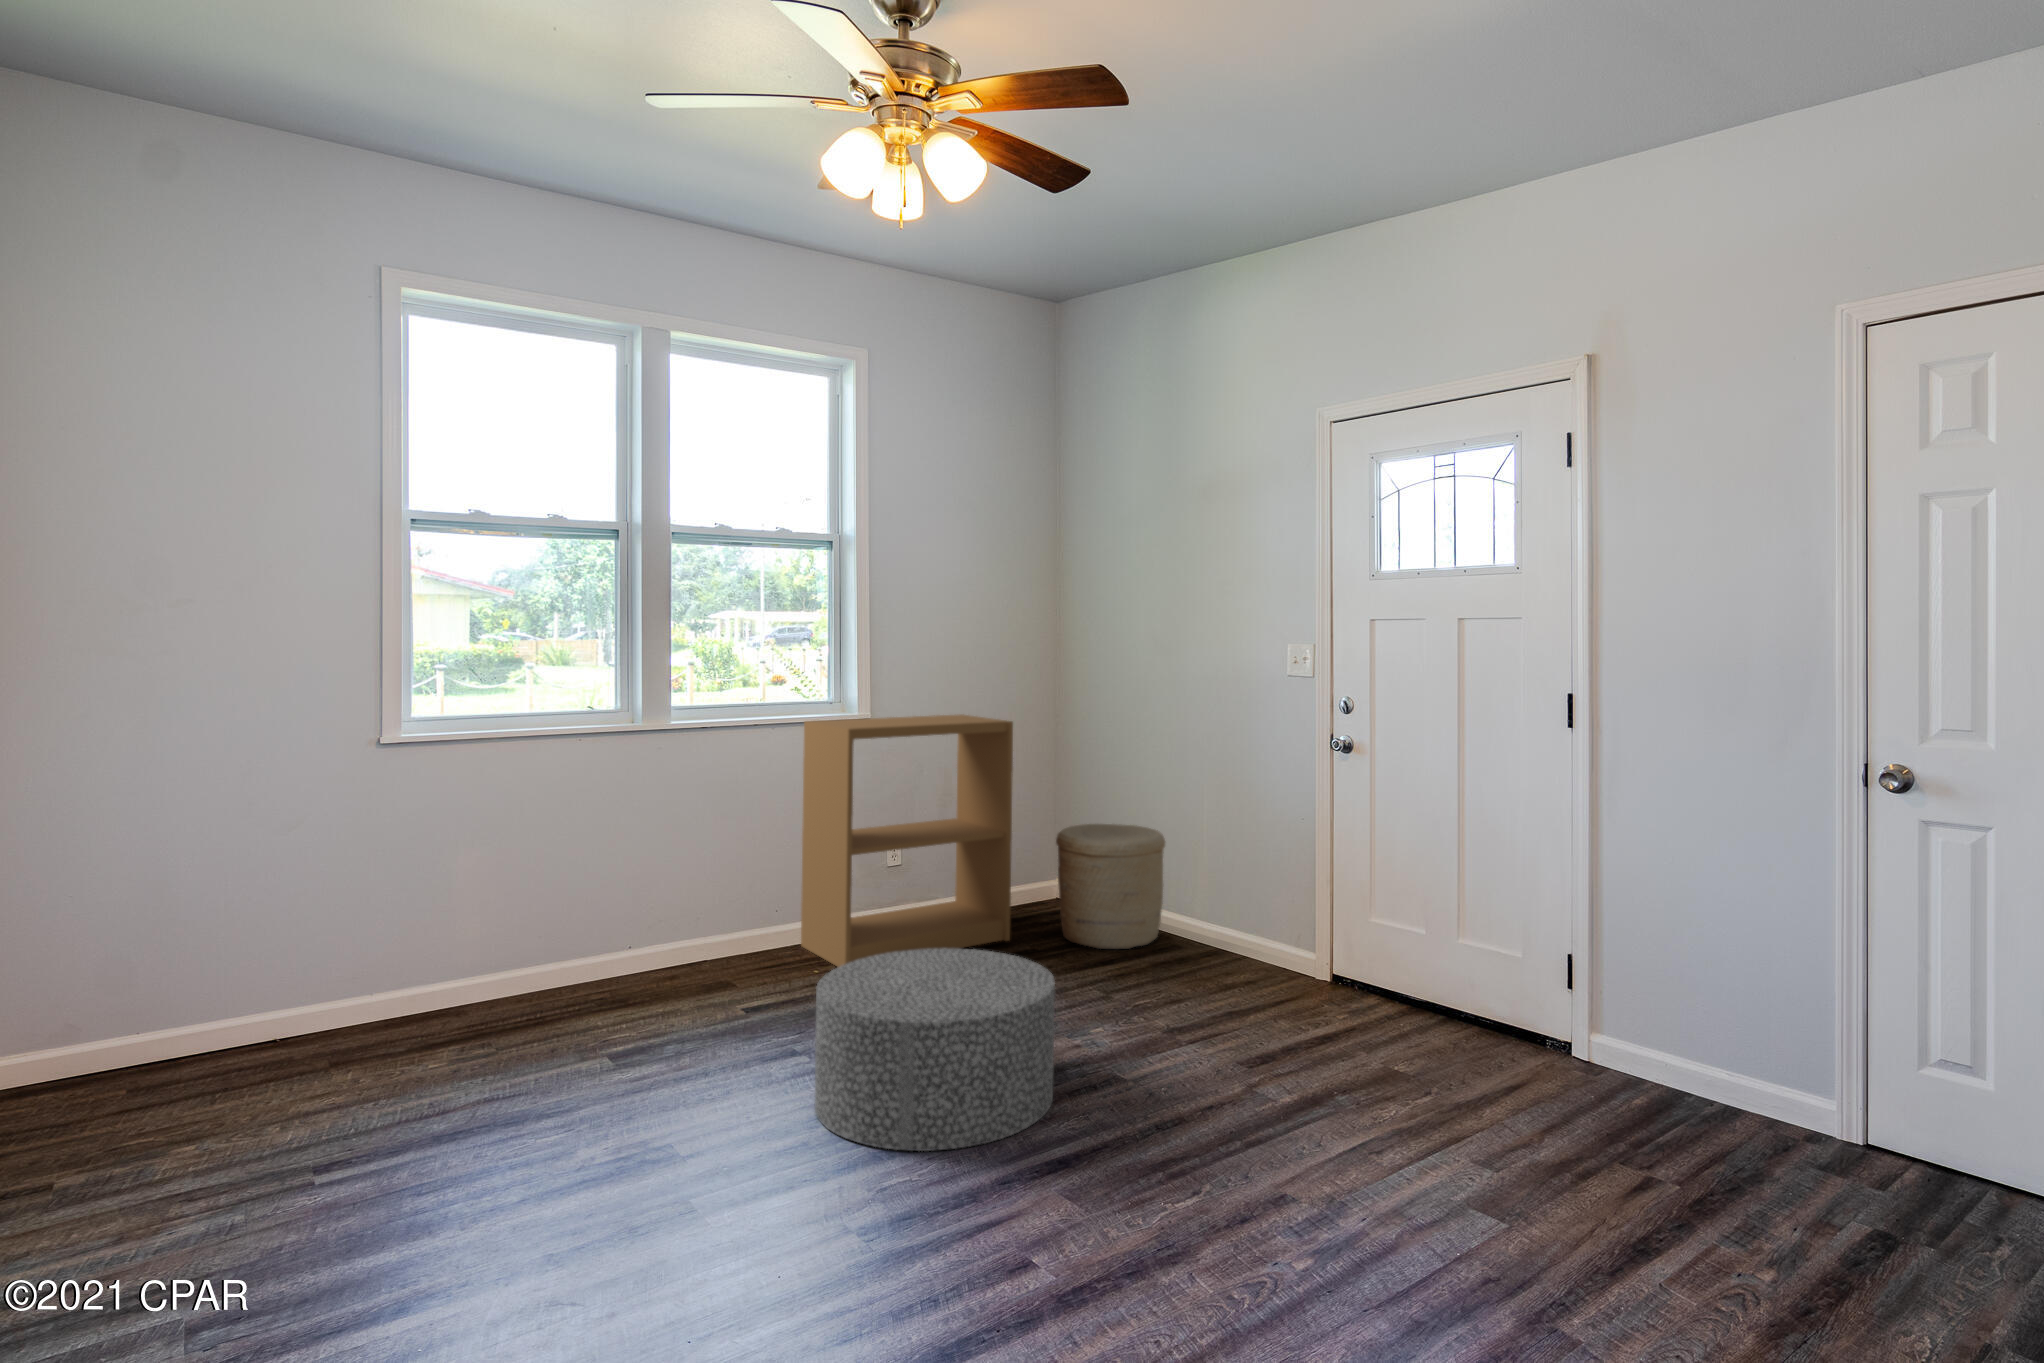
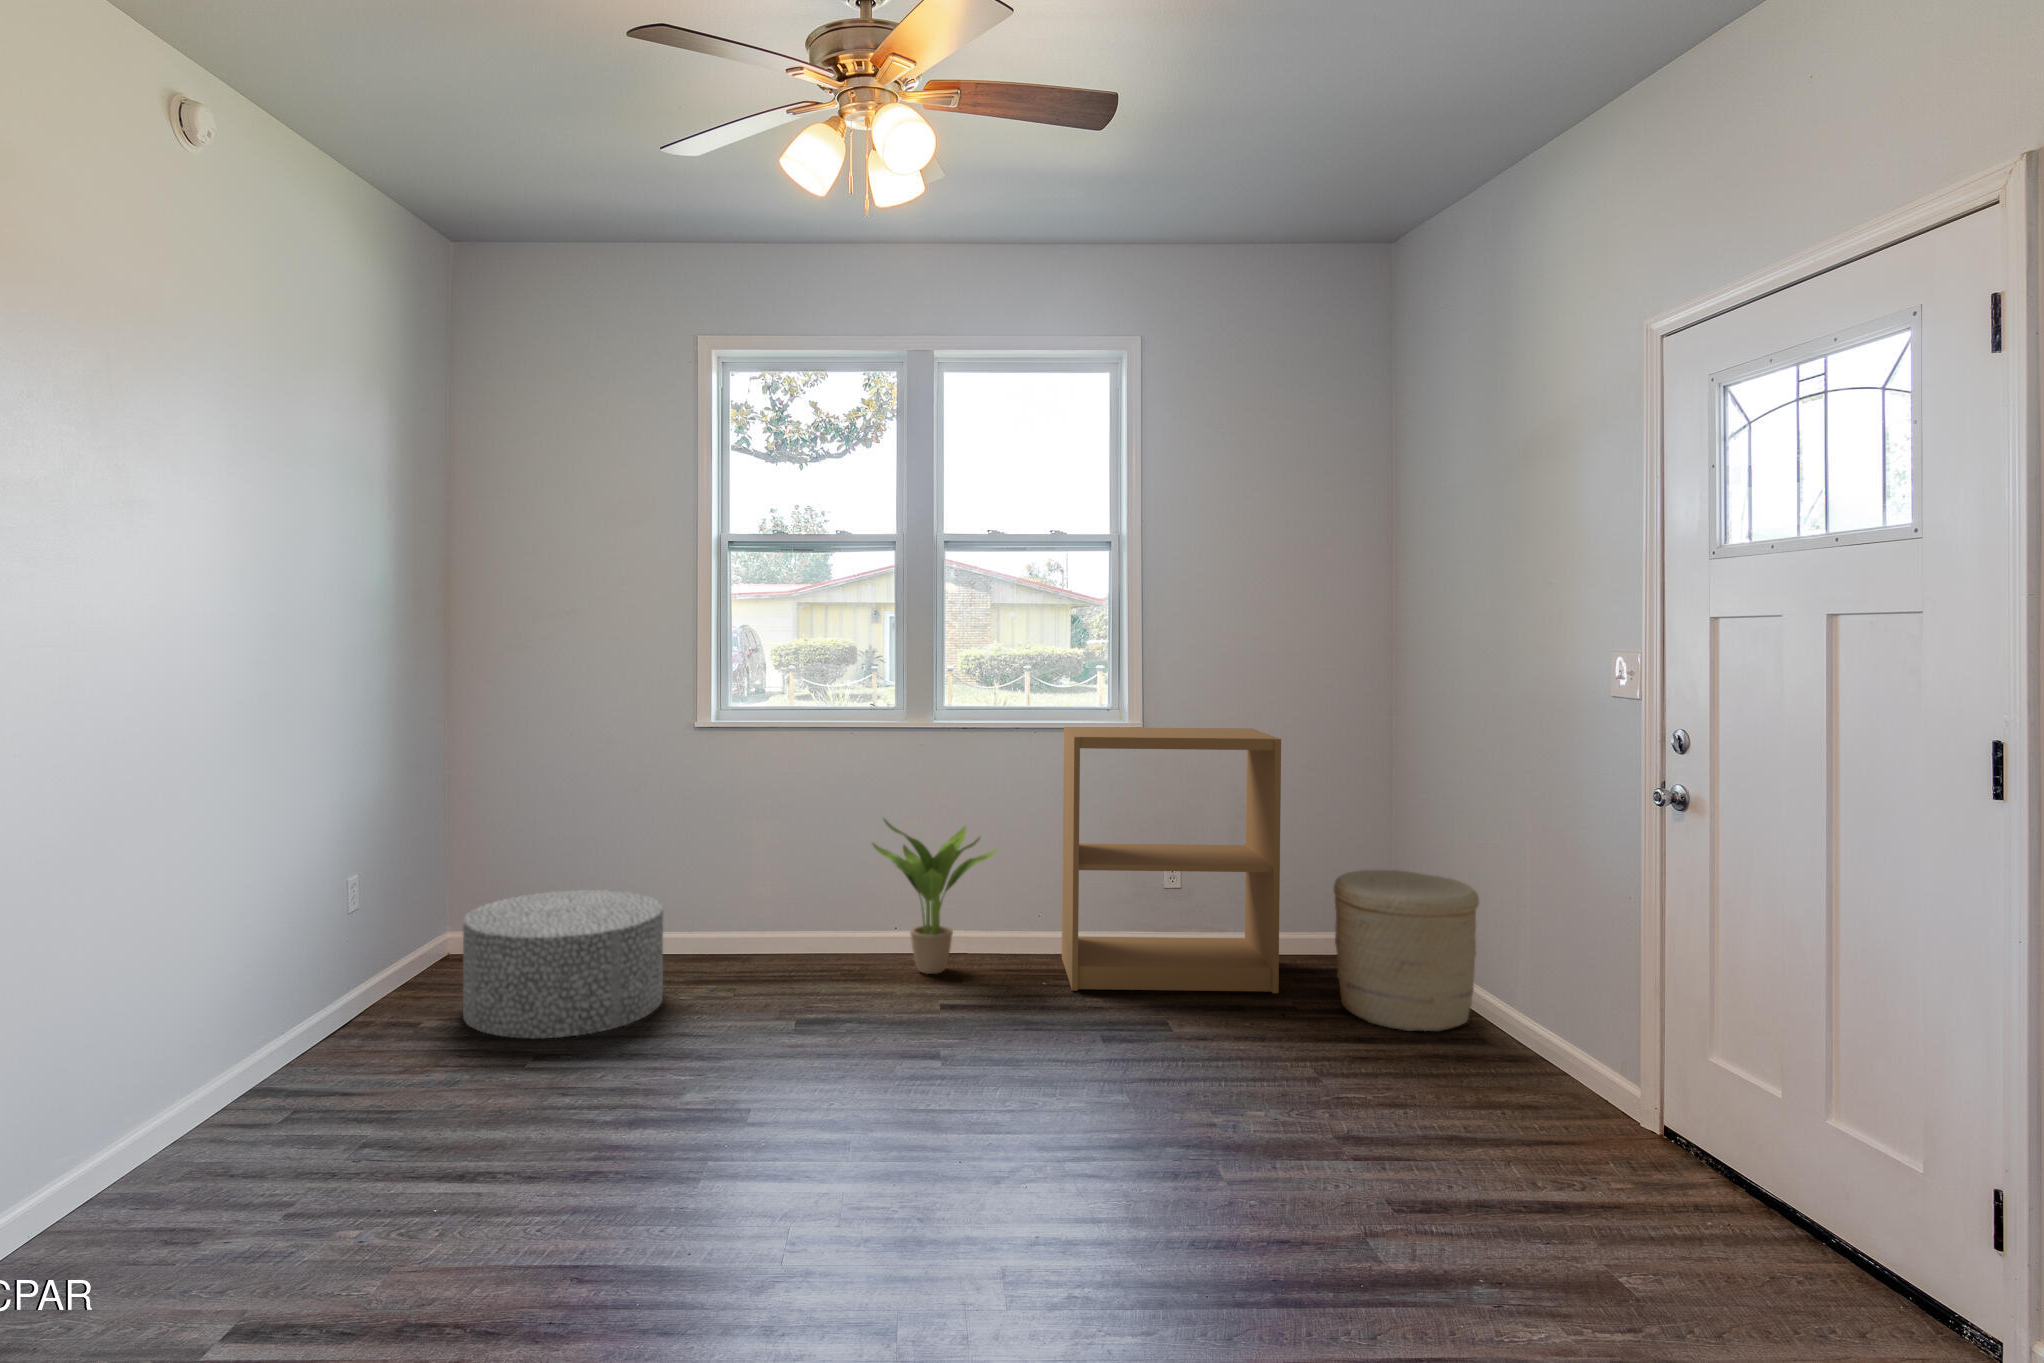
potted plant: none [615,826,748,985] -> present [873,819,998,974]
ottoman: present [815,948,1055,1151] -> present [463,890,663,1038]

